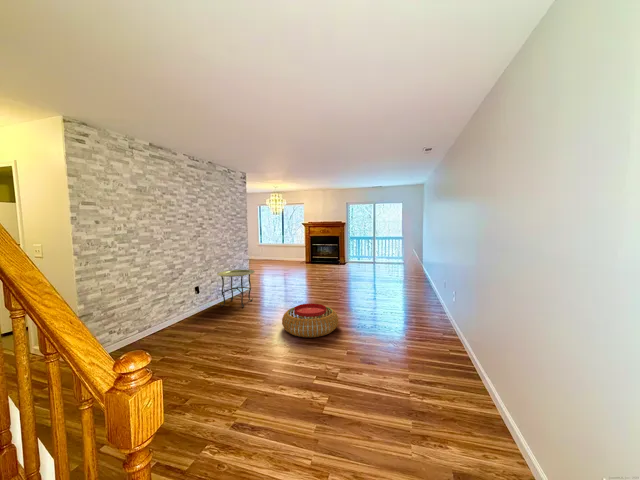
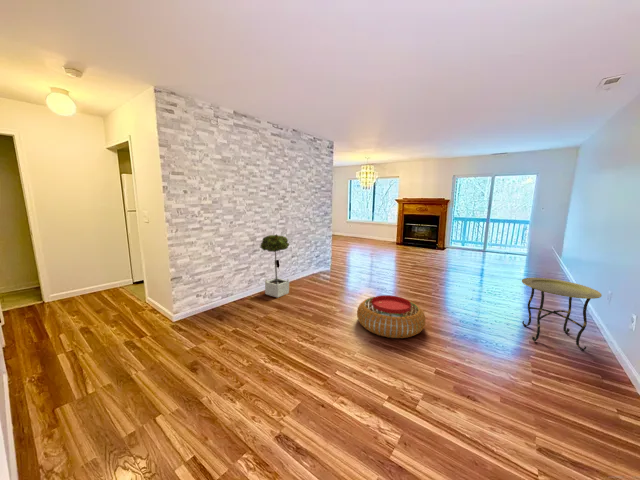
potted tree: none [180,260,212,323] -> present [261,234,289,297]
side table: present [217,269,255,307] -> present [522,278,602,350]

